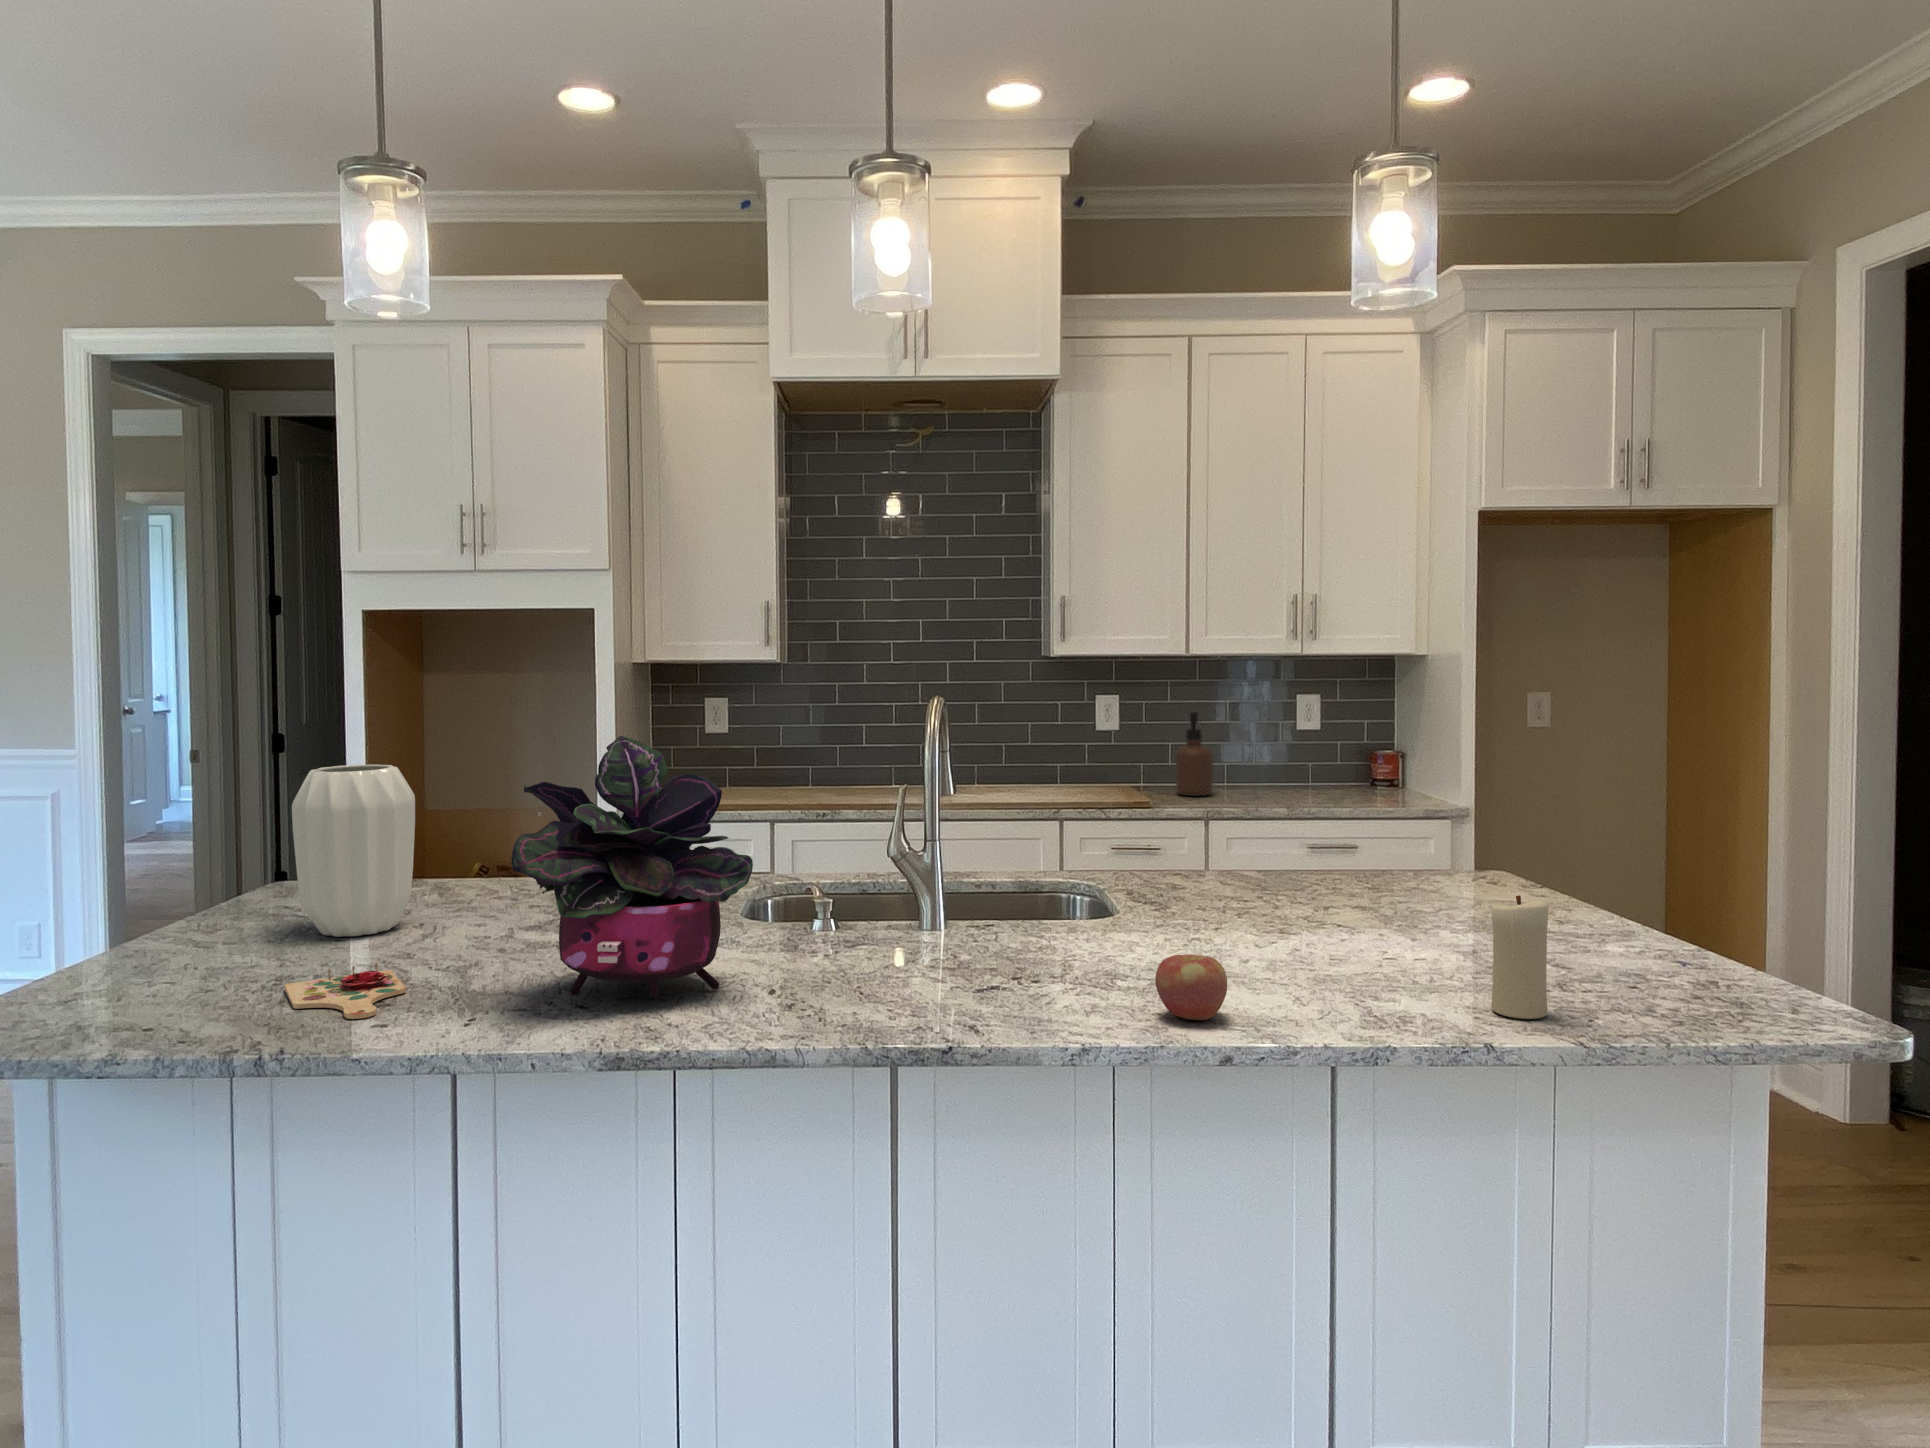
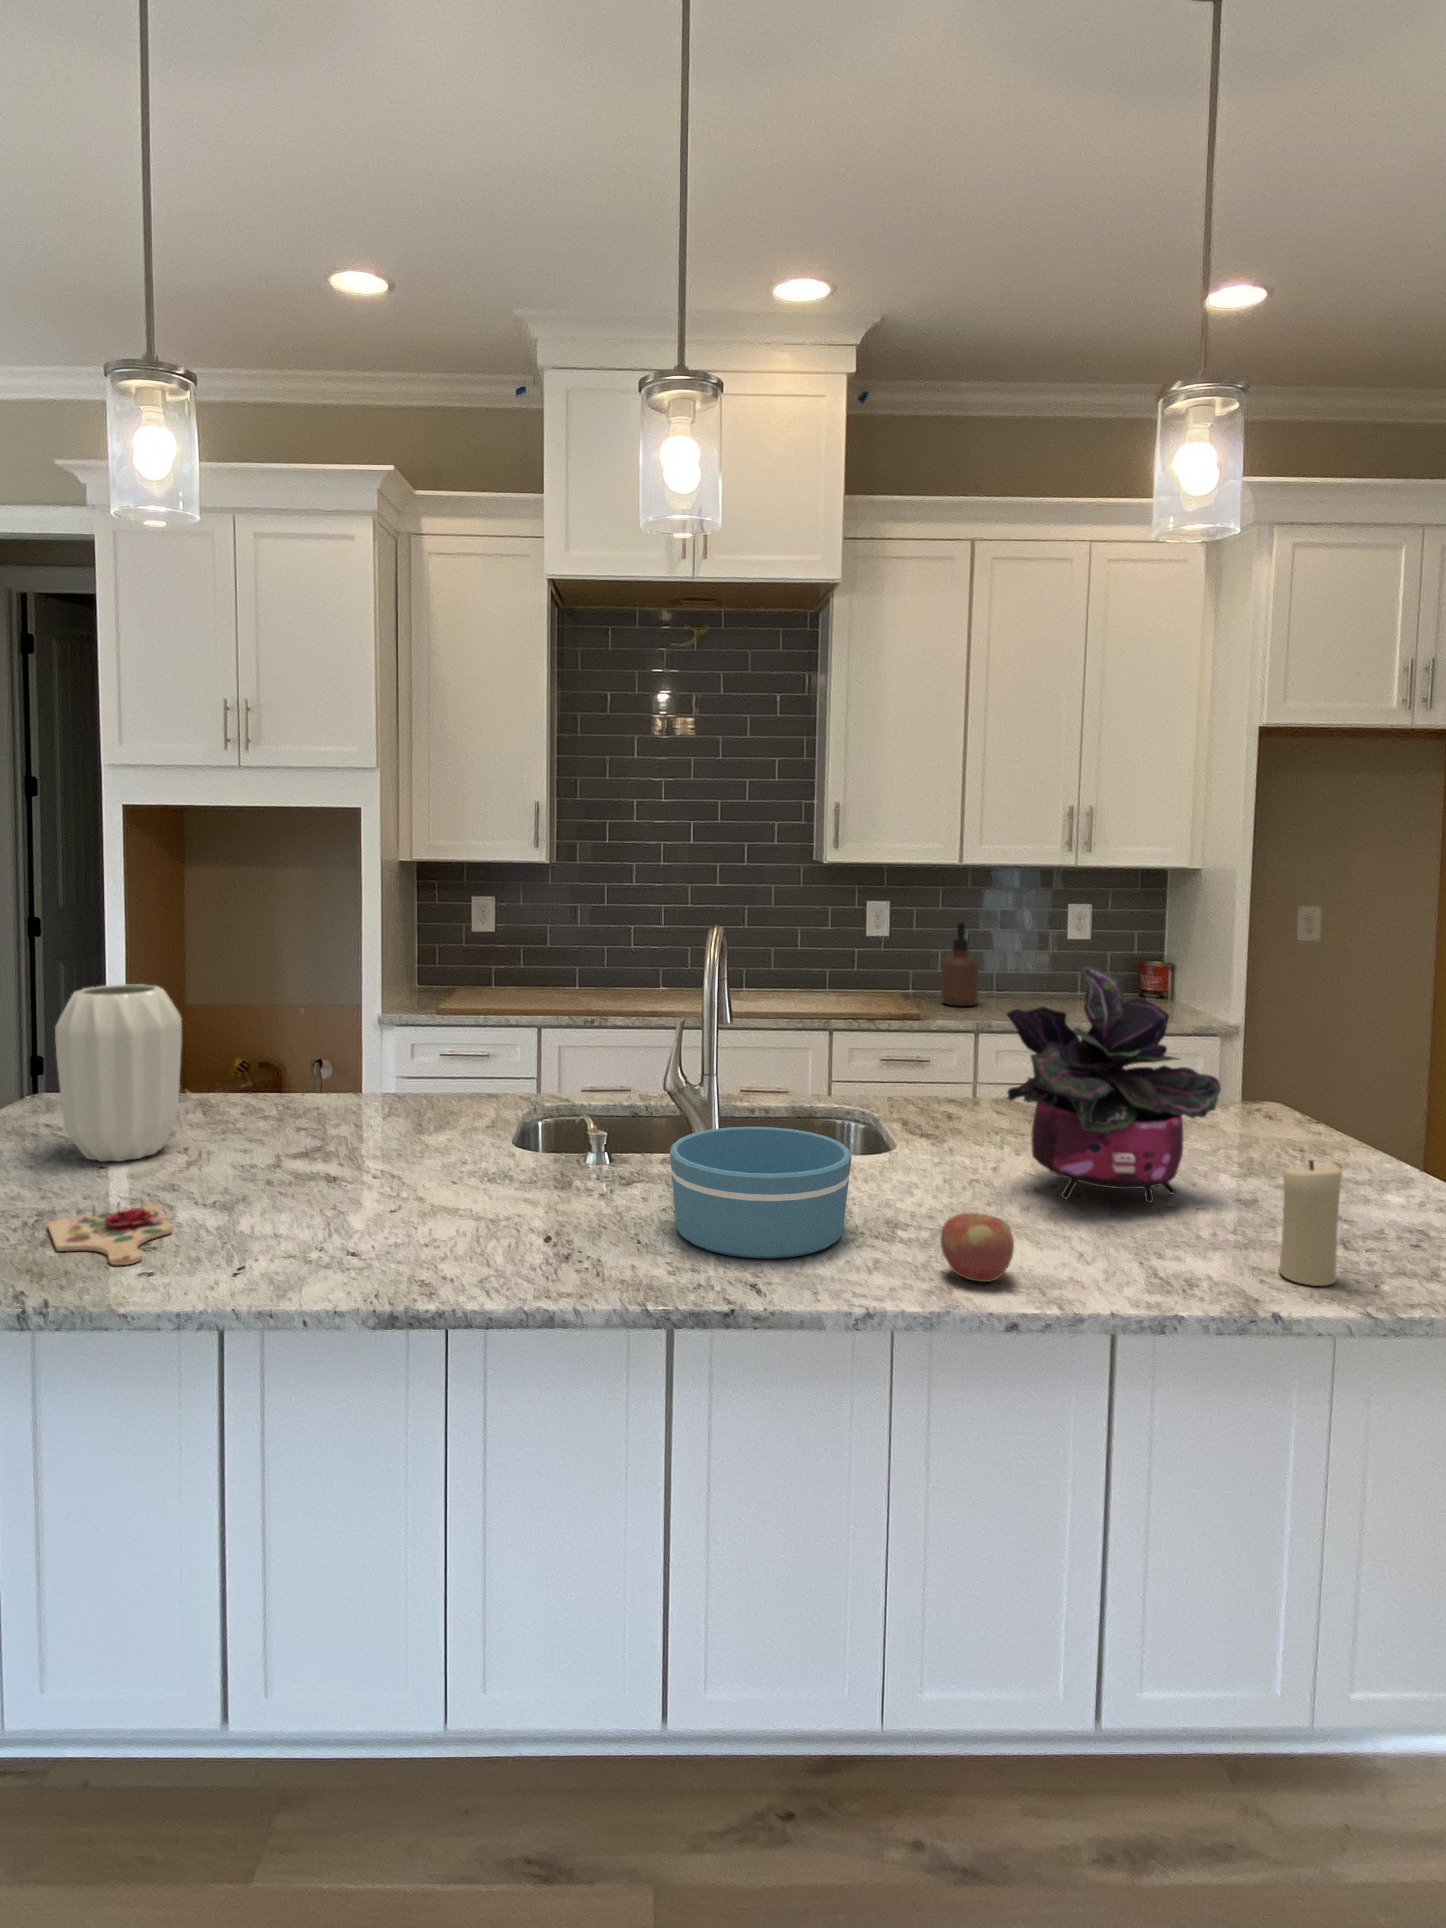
potted plant: present [511,736,753,998] -> present [1006,964,1221,1203]
bowl: none [891,885,1069,1005] -> present [670,1127,852,1258]

